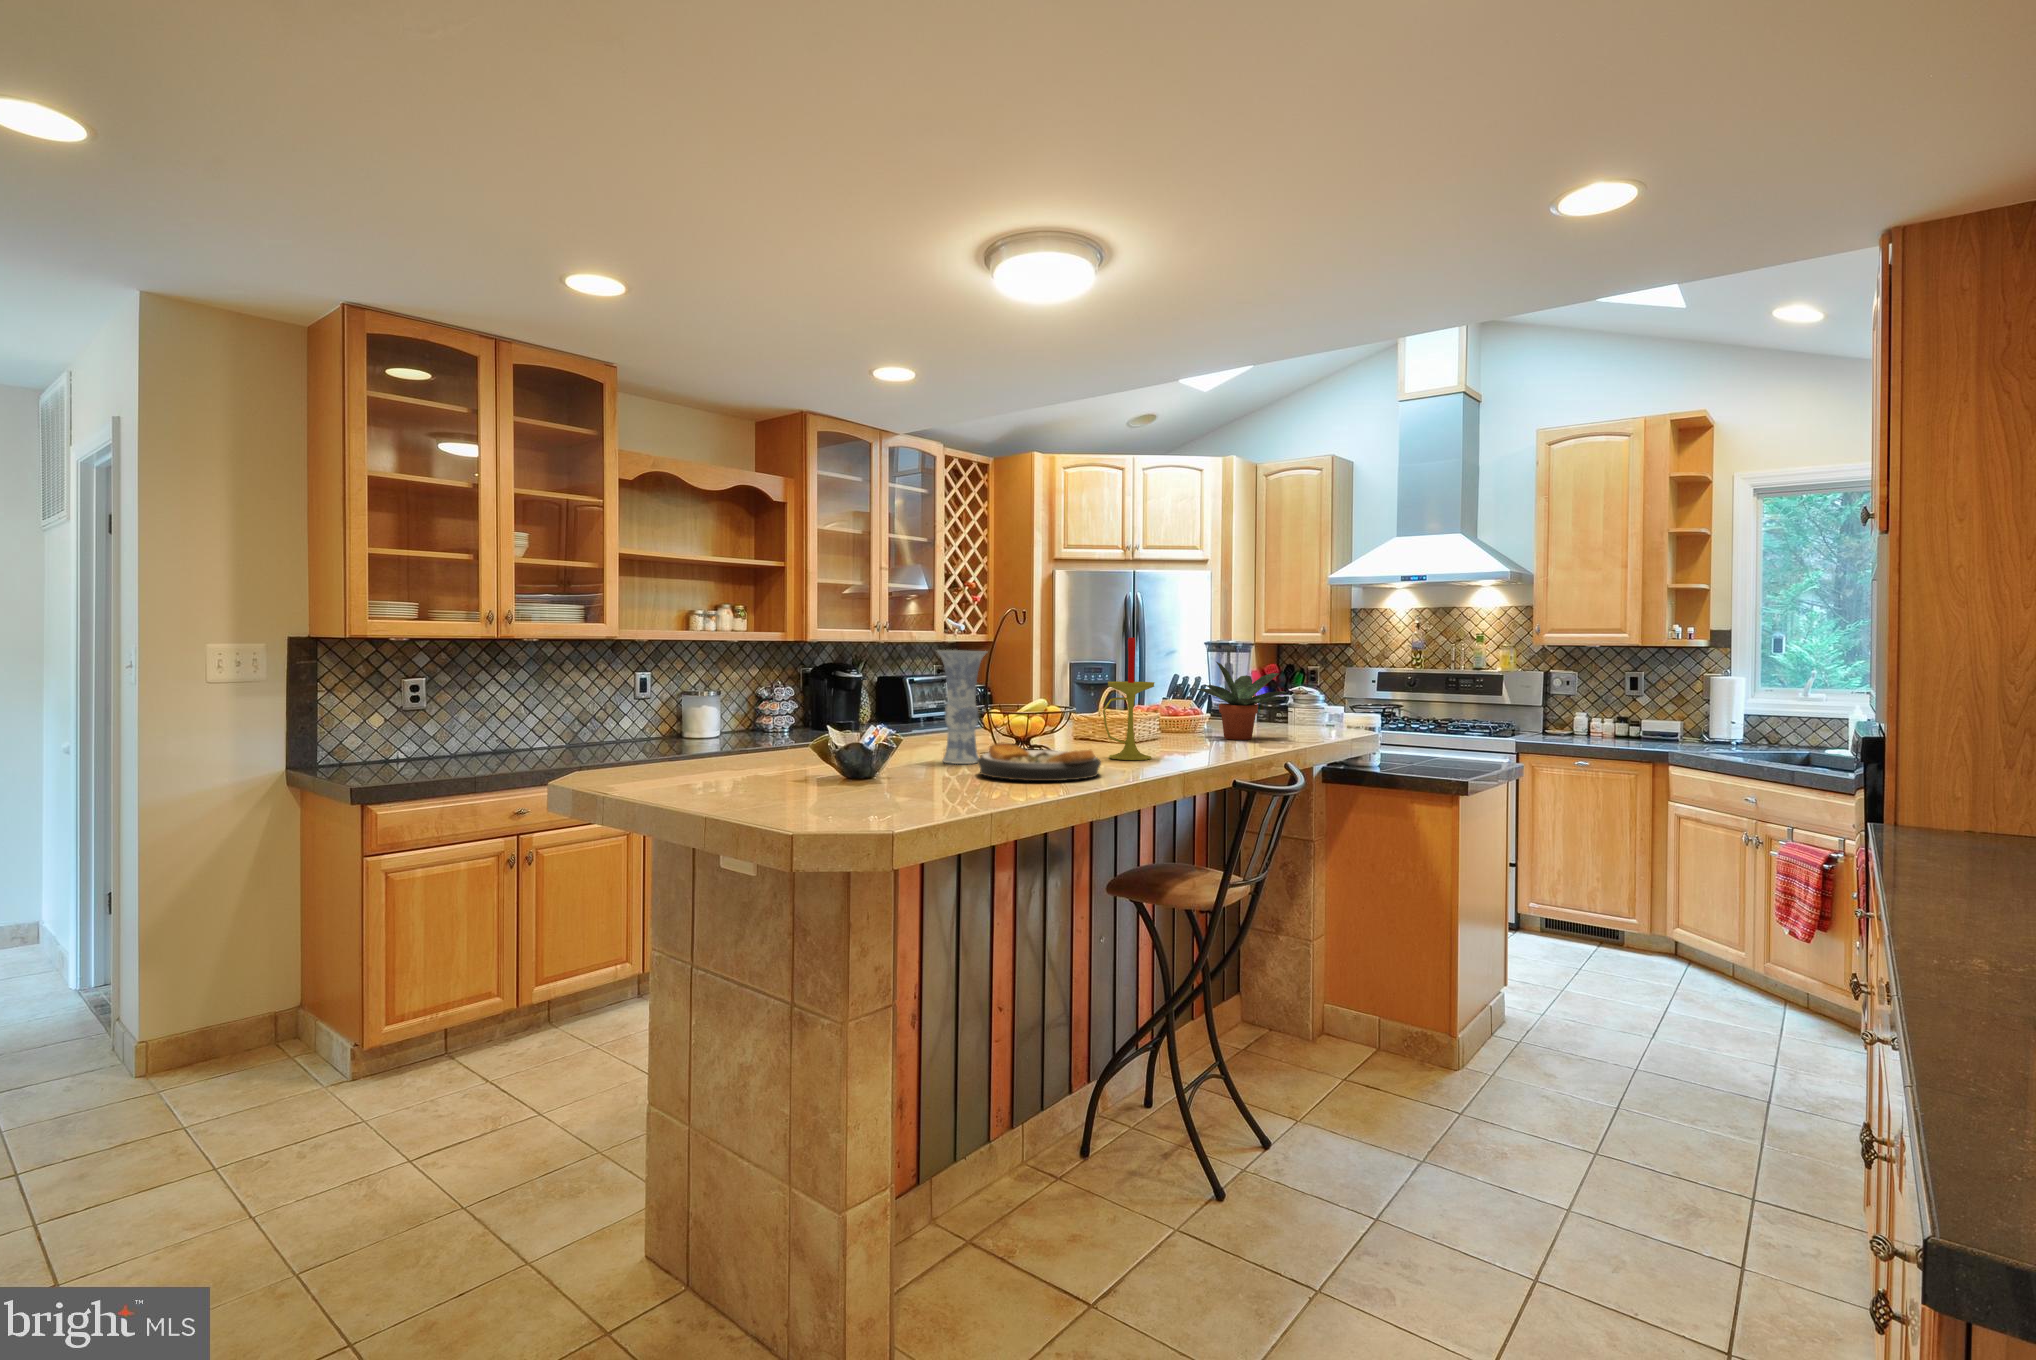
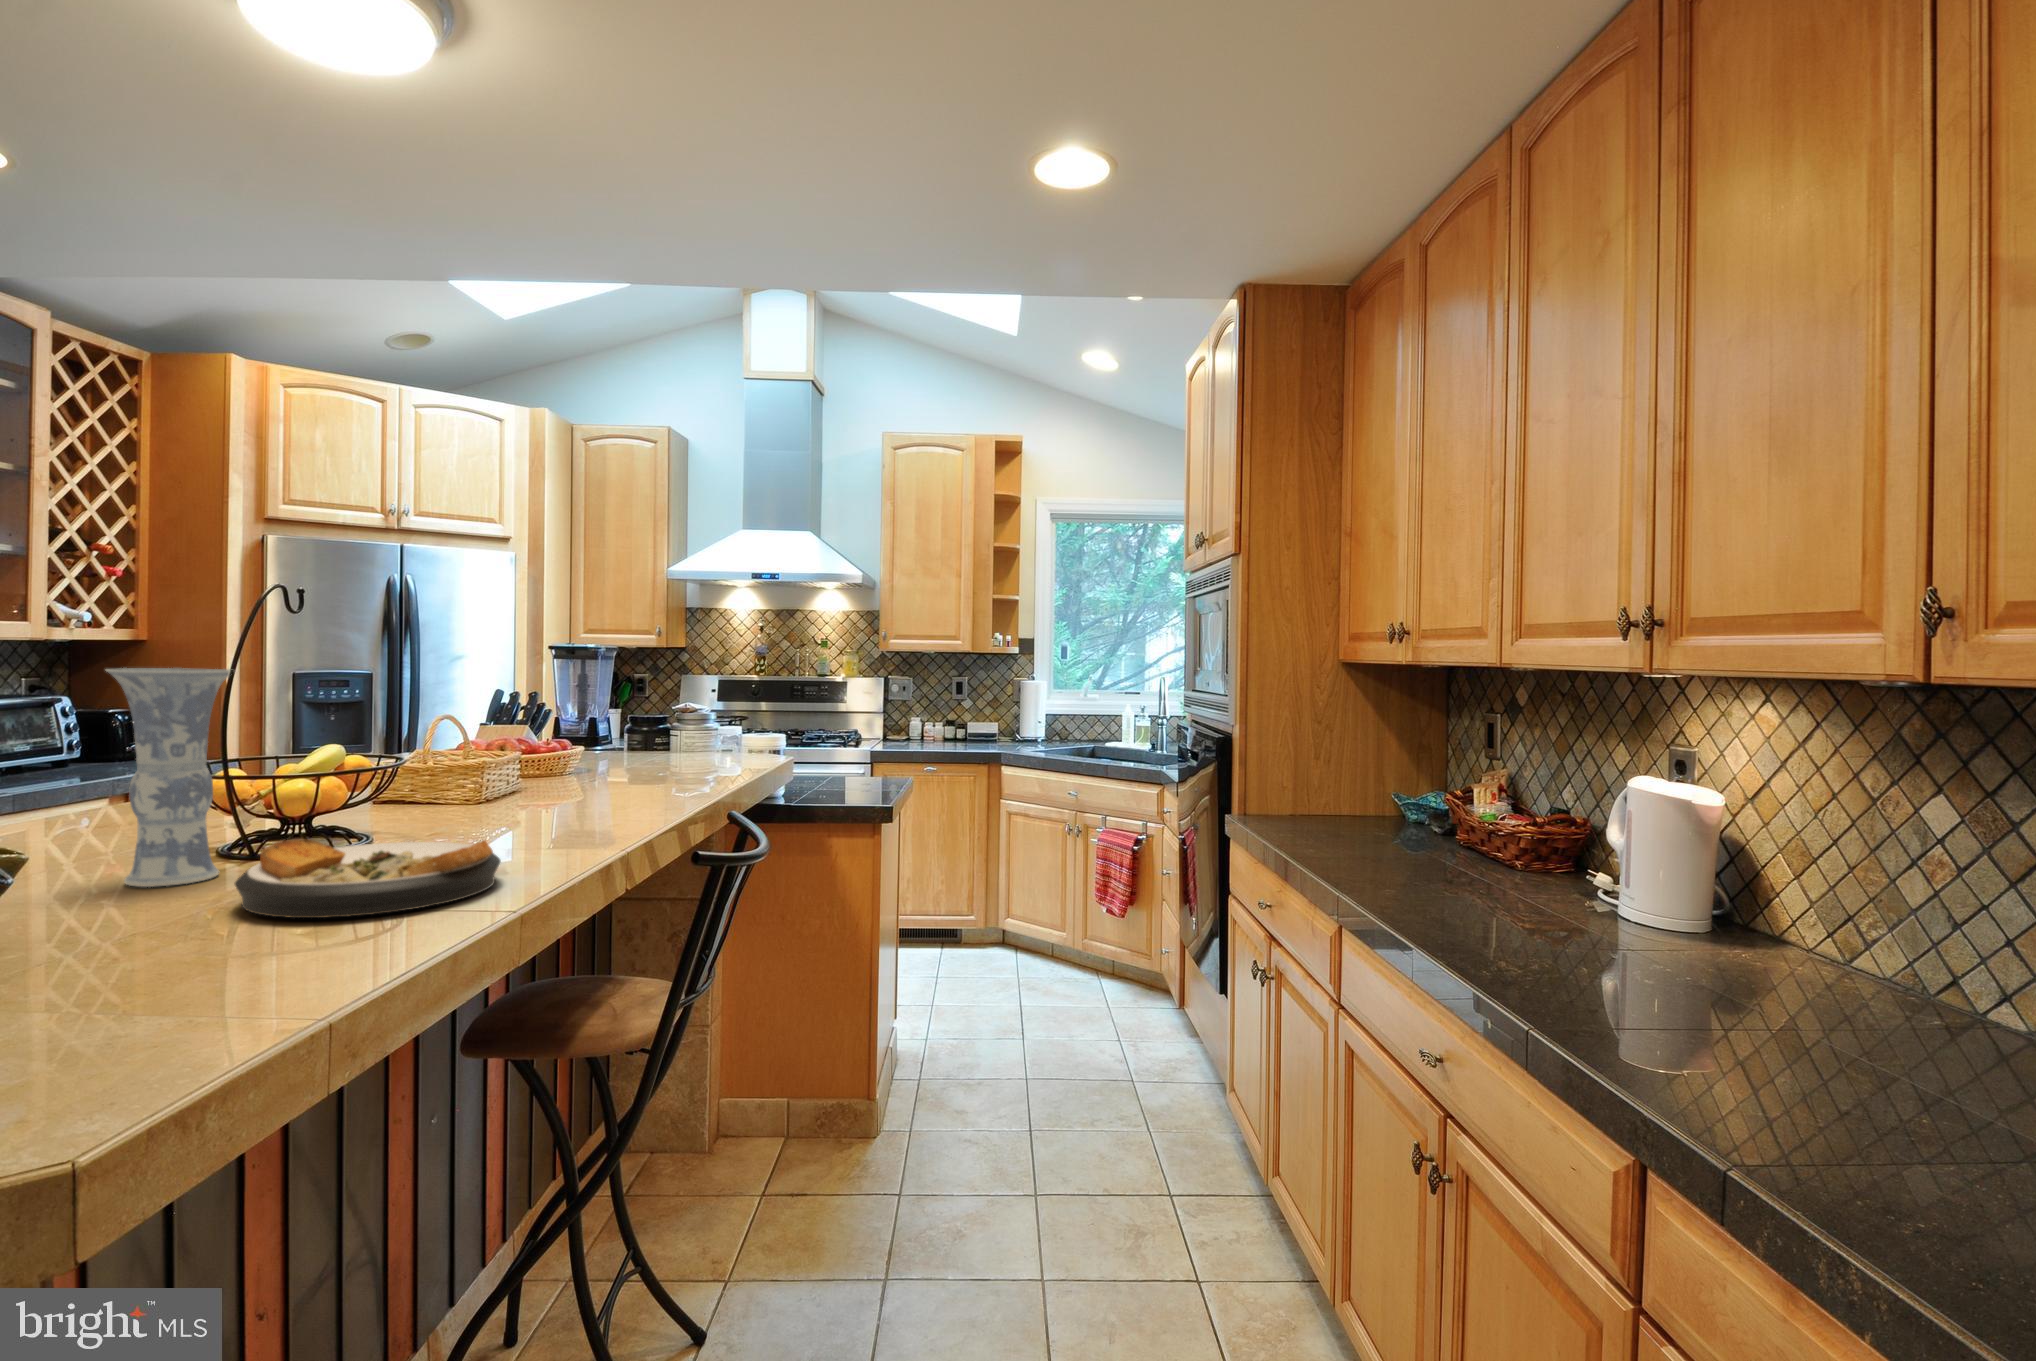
candle: present [1103,637,1154,760] -> none [468,642,553,839]
potted plant: present [1198,662,1286,740] -> none [567,676,700,782]

